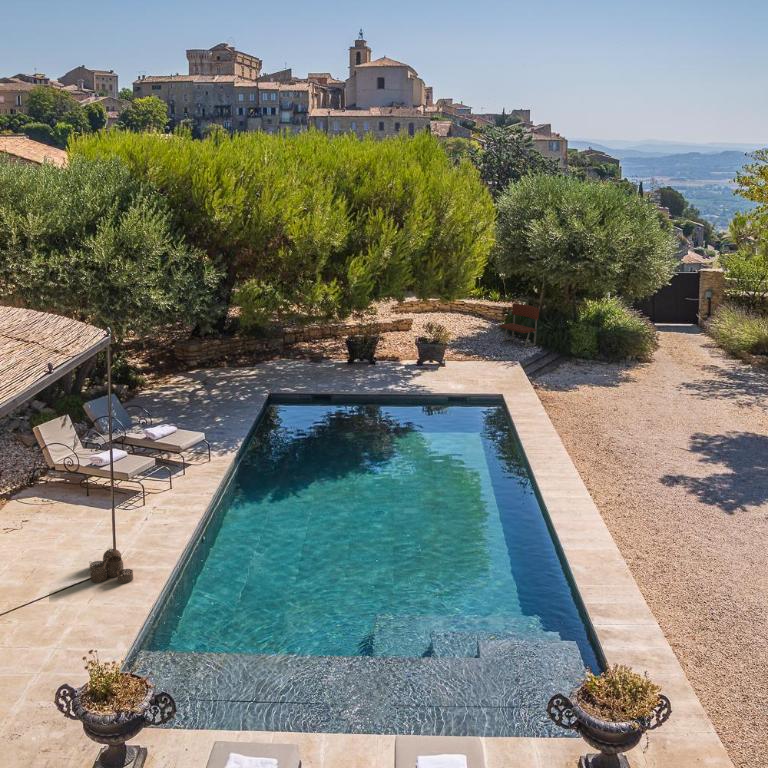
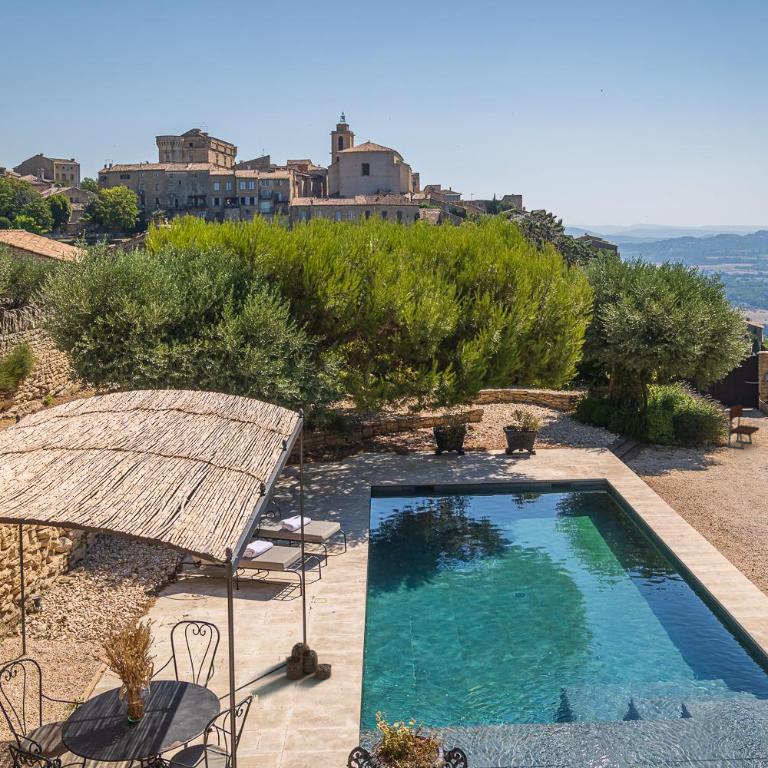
bench: present [500,303,539,347] -> present [727,405,759,449]

